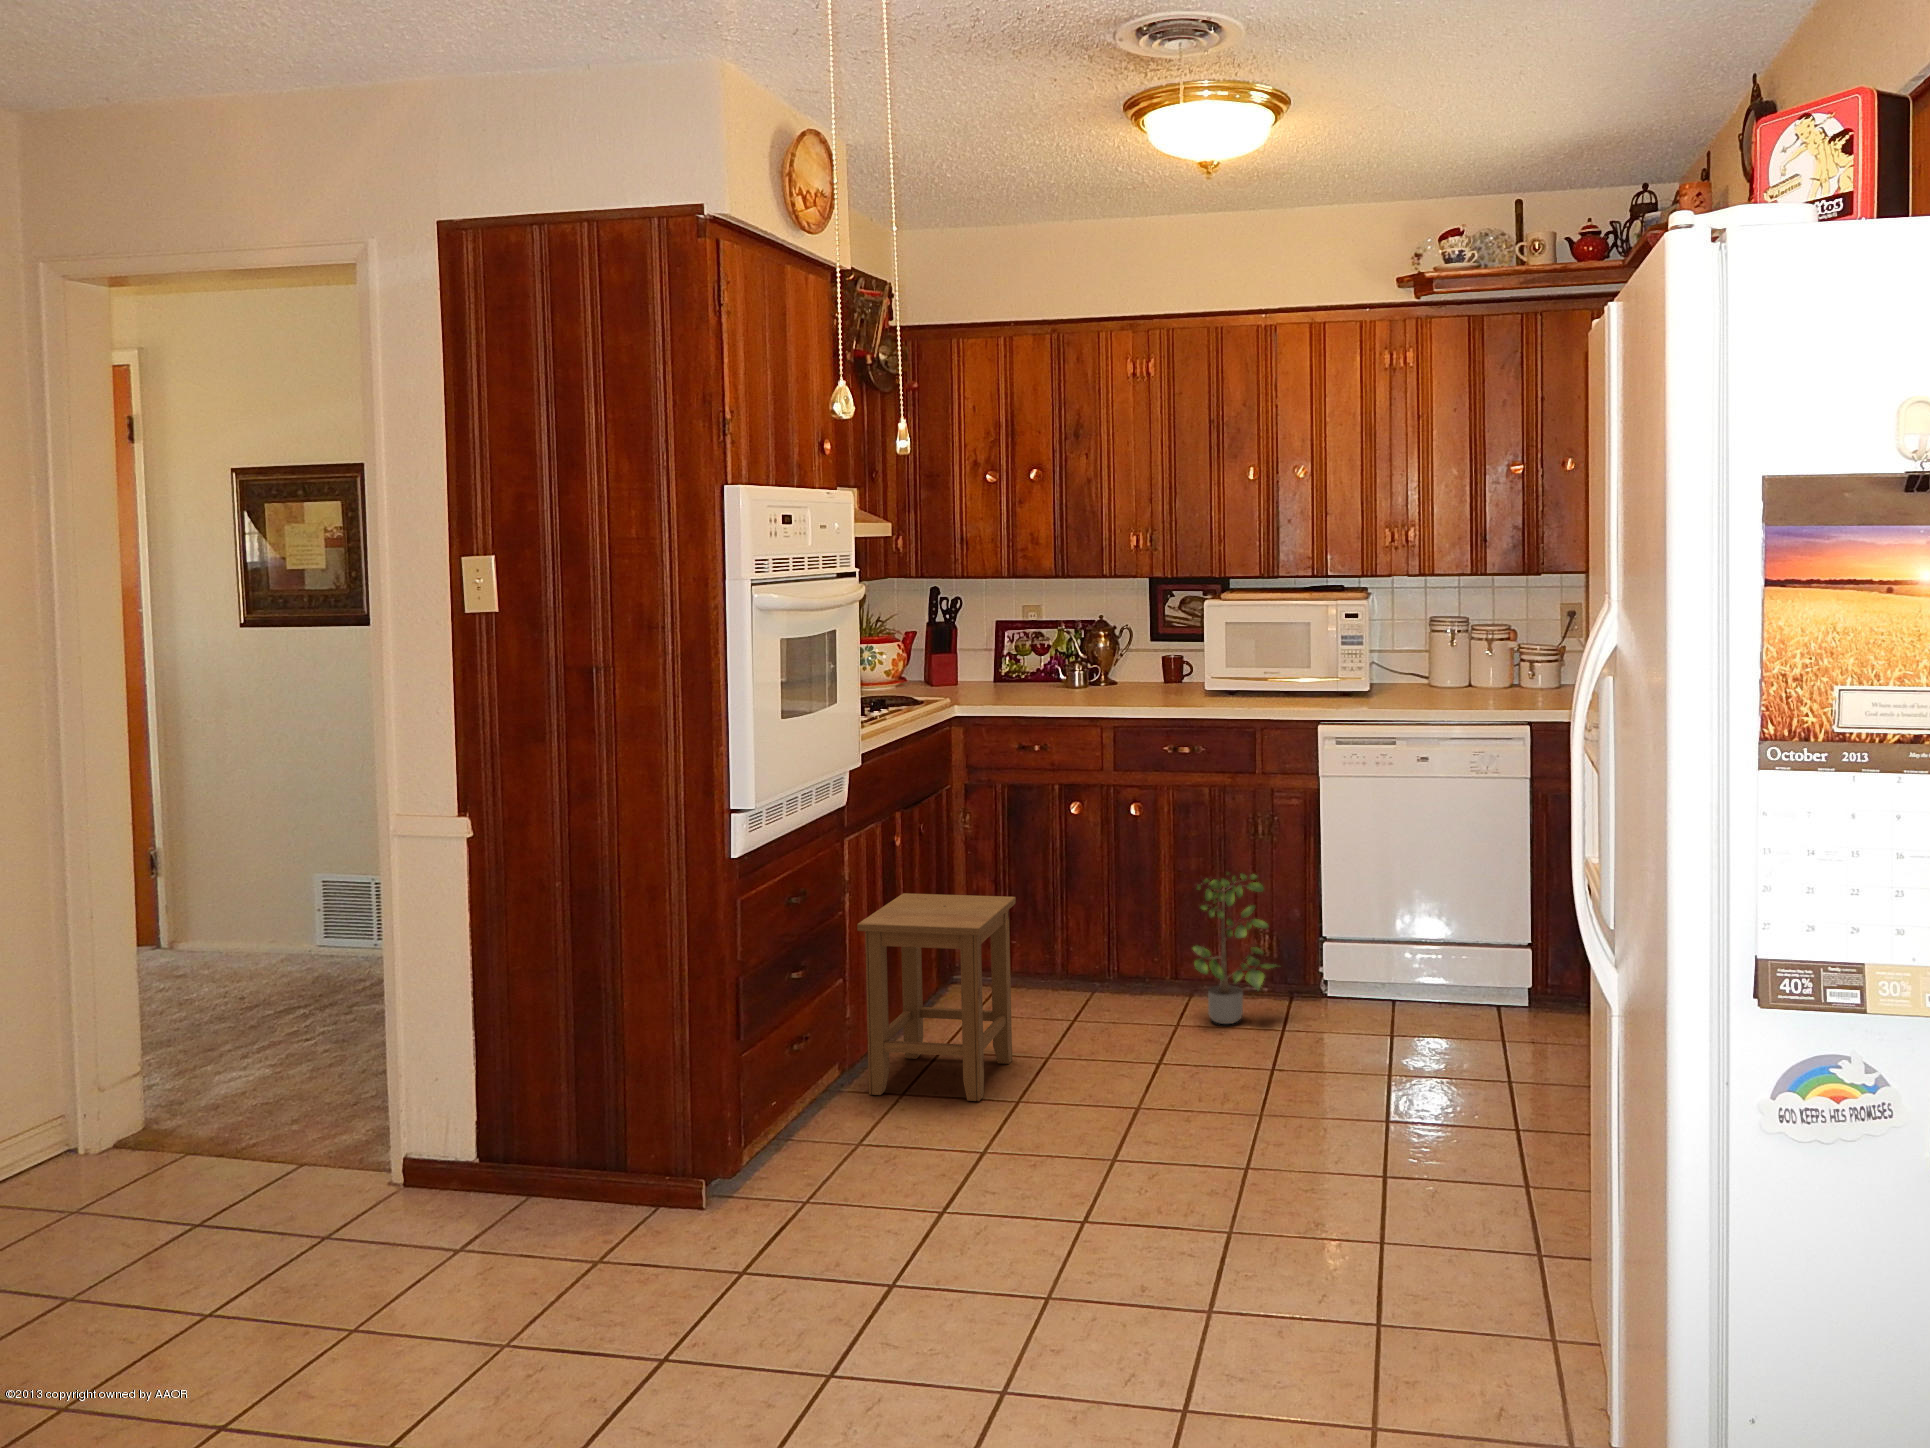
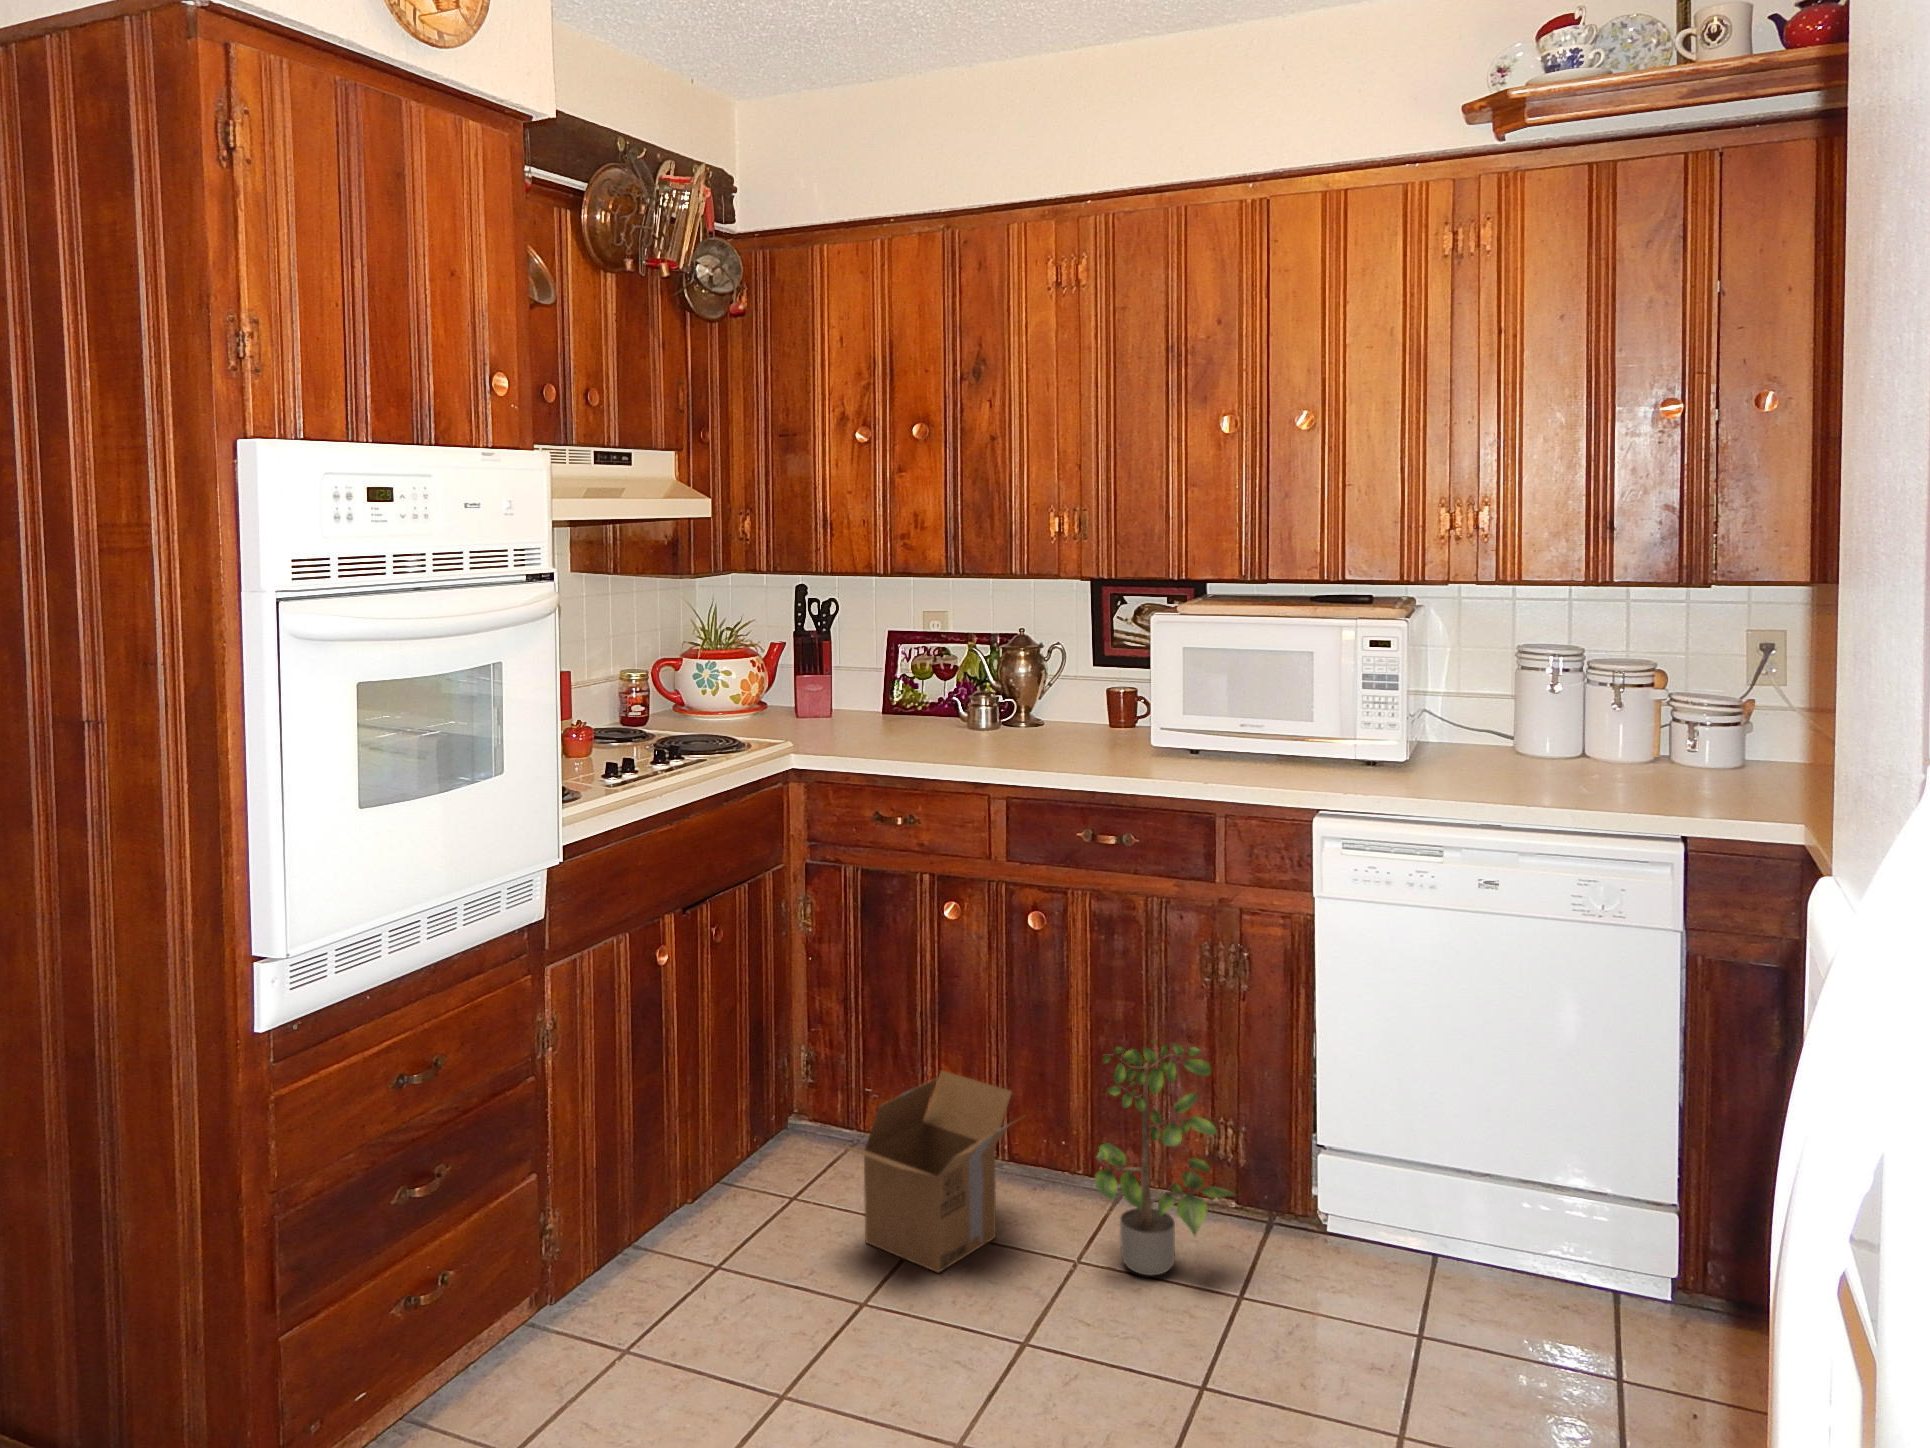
stool: present [857,893,1016,1101] -> none [553,1037,808,1389]
cardboard box: none [1020,914,1145,1037] -> present [831,1071,1014,1273]

